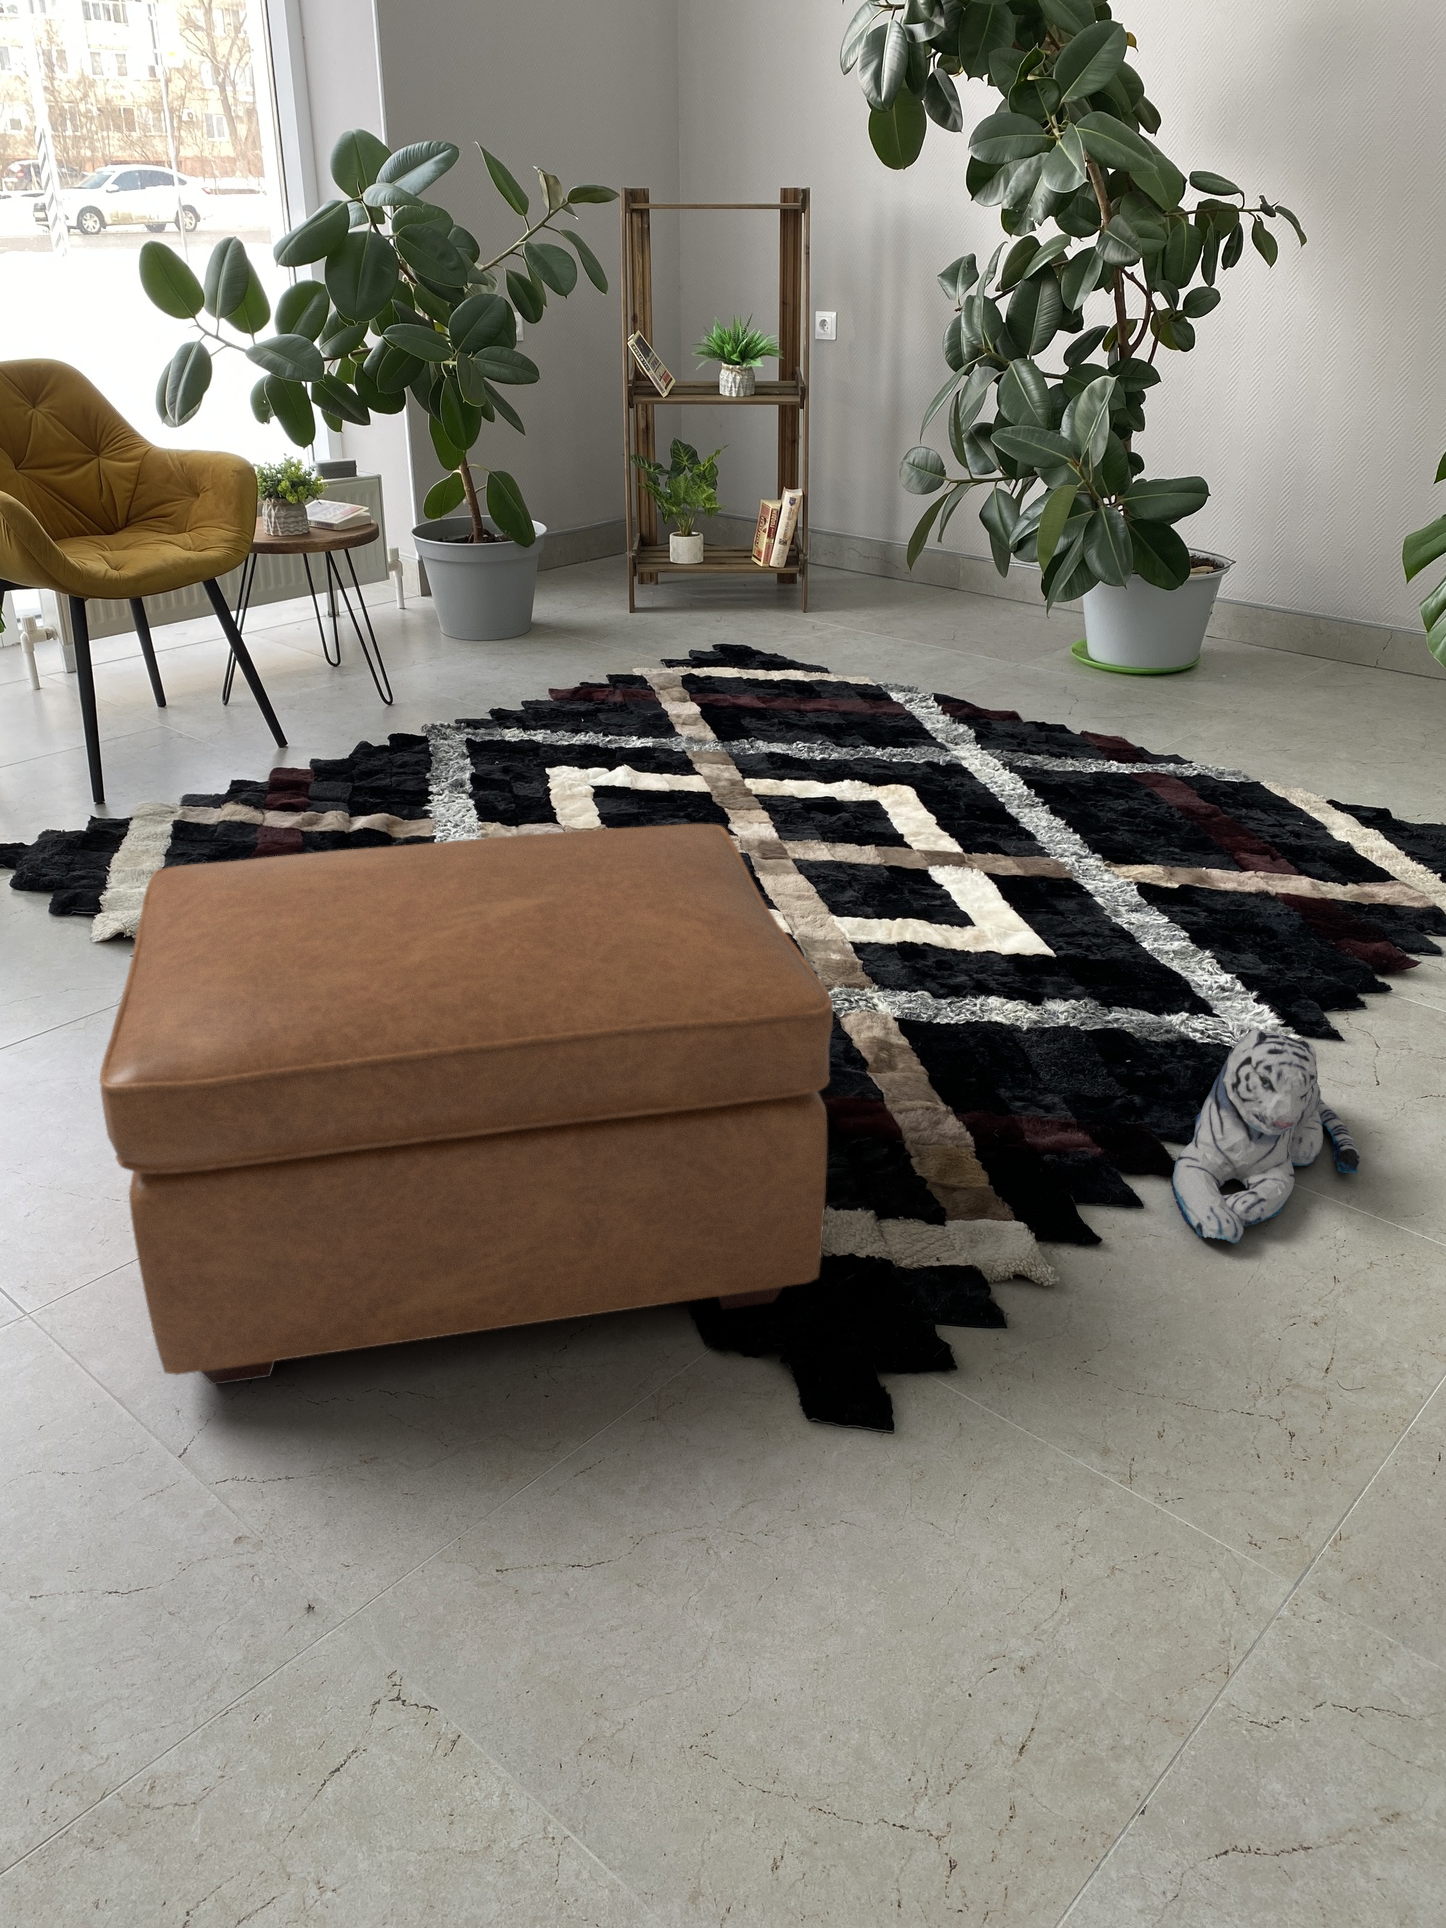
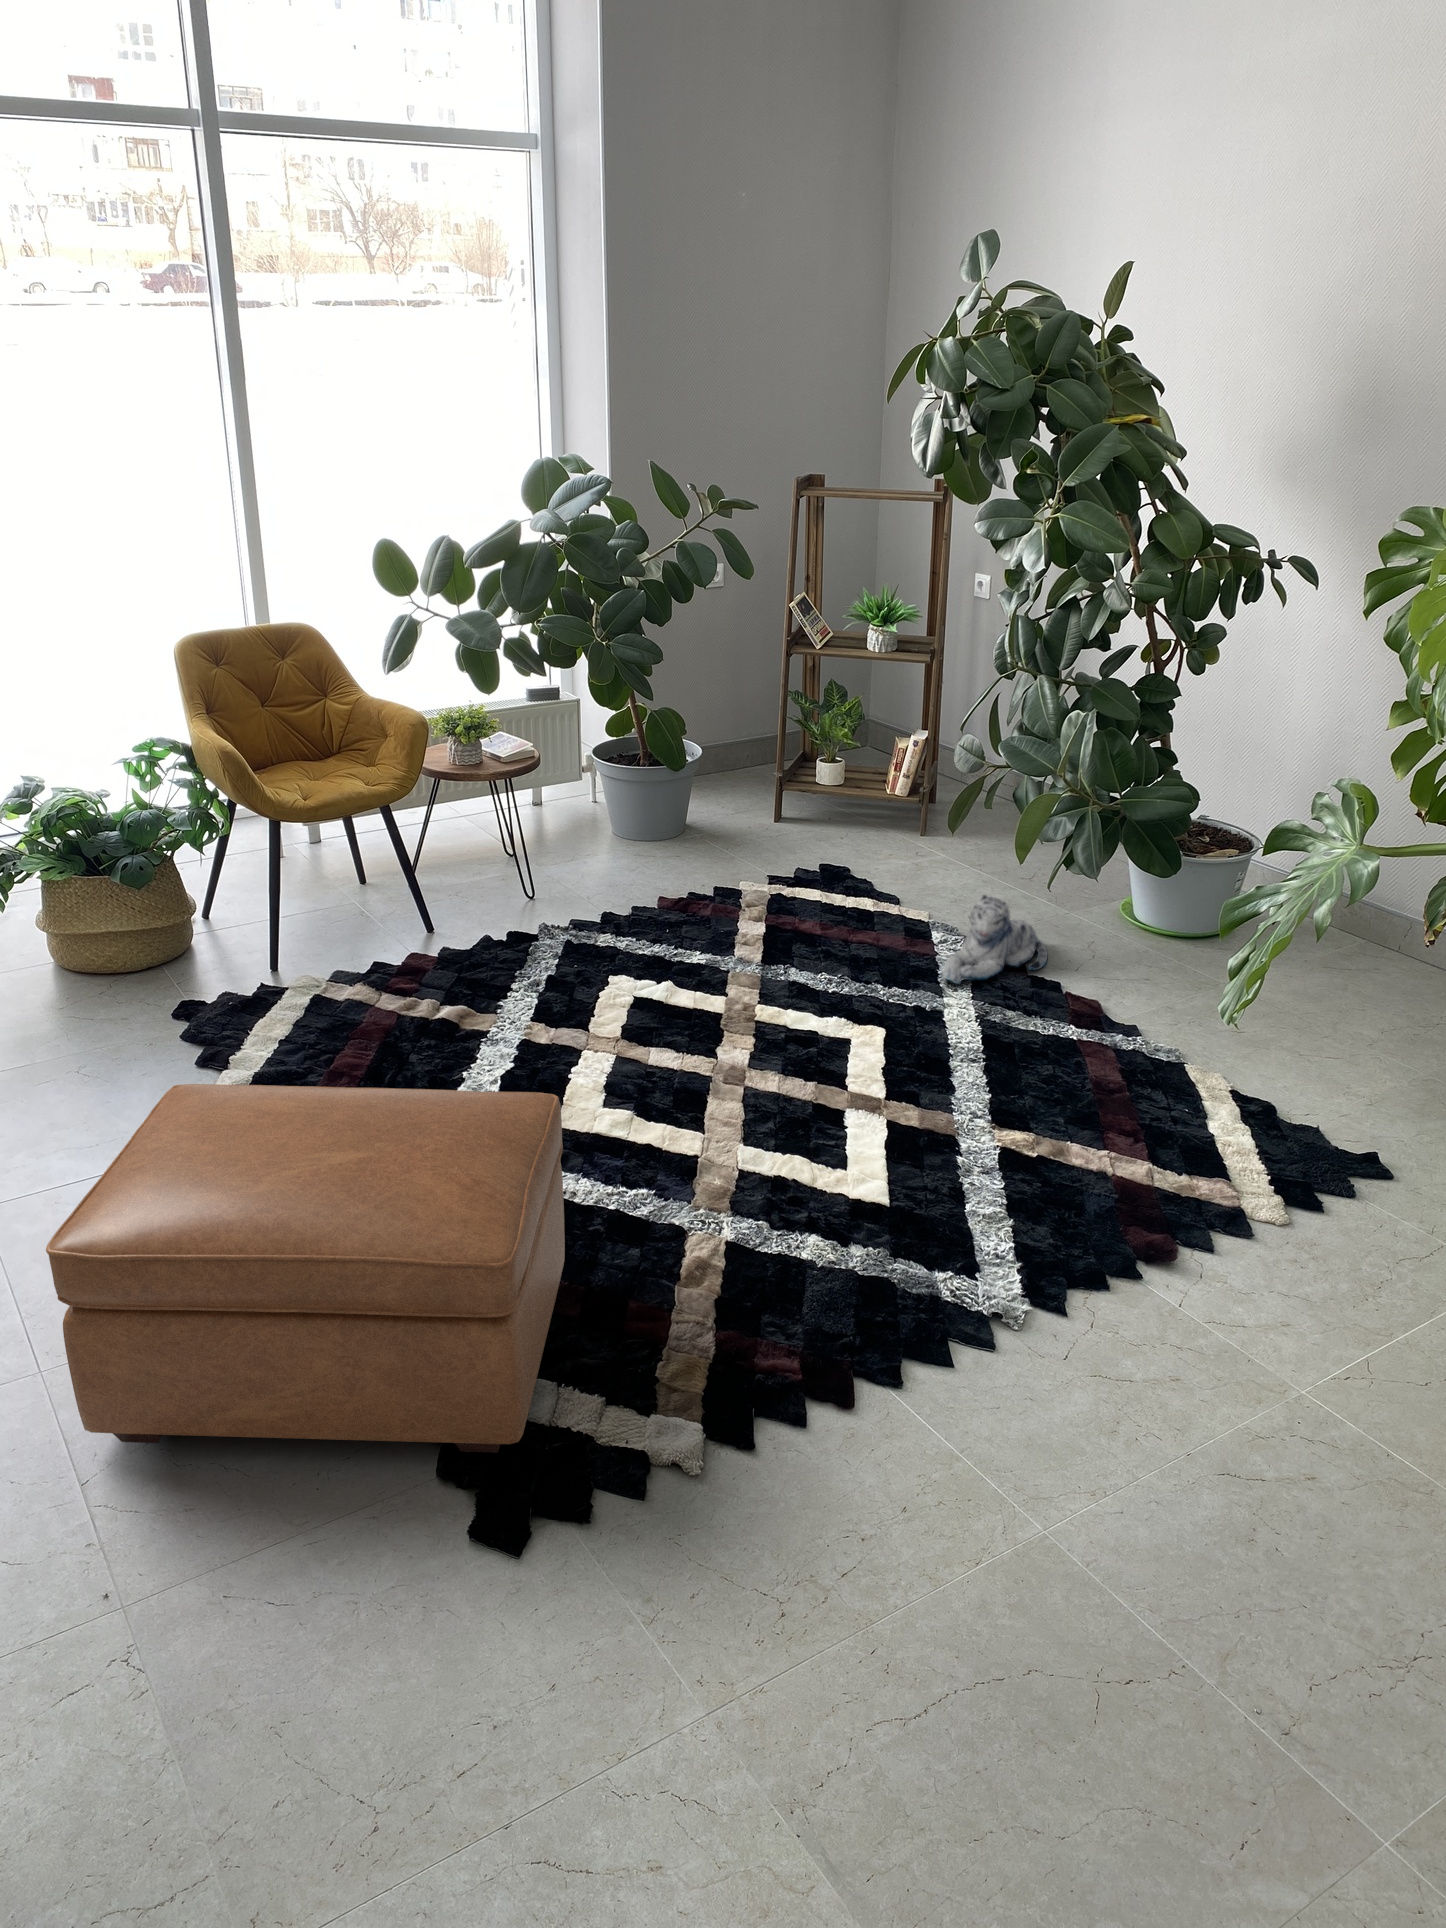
plush toy: present [1171,1030,1360,1243] -> present [941,894,1048,984]

